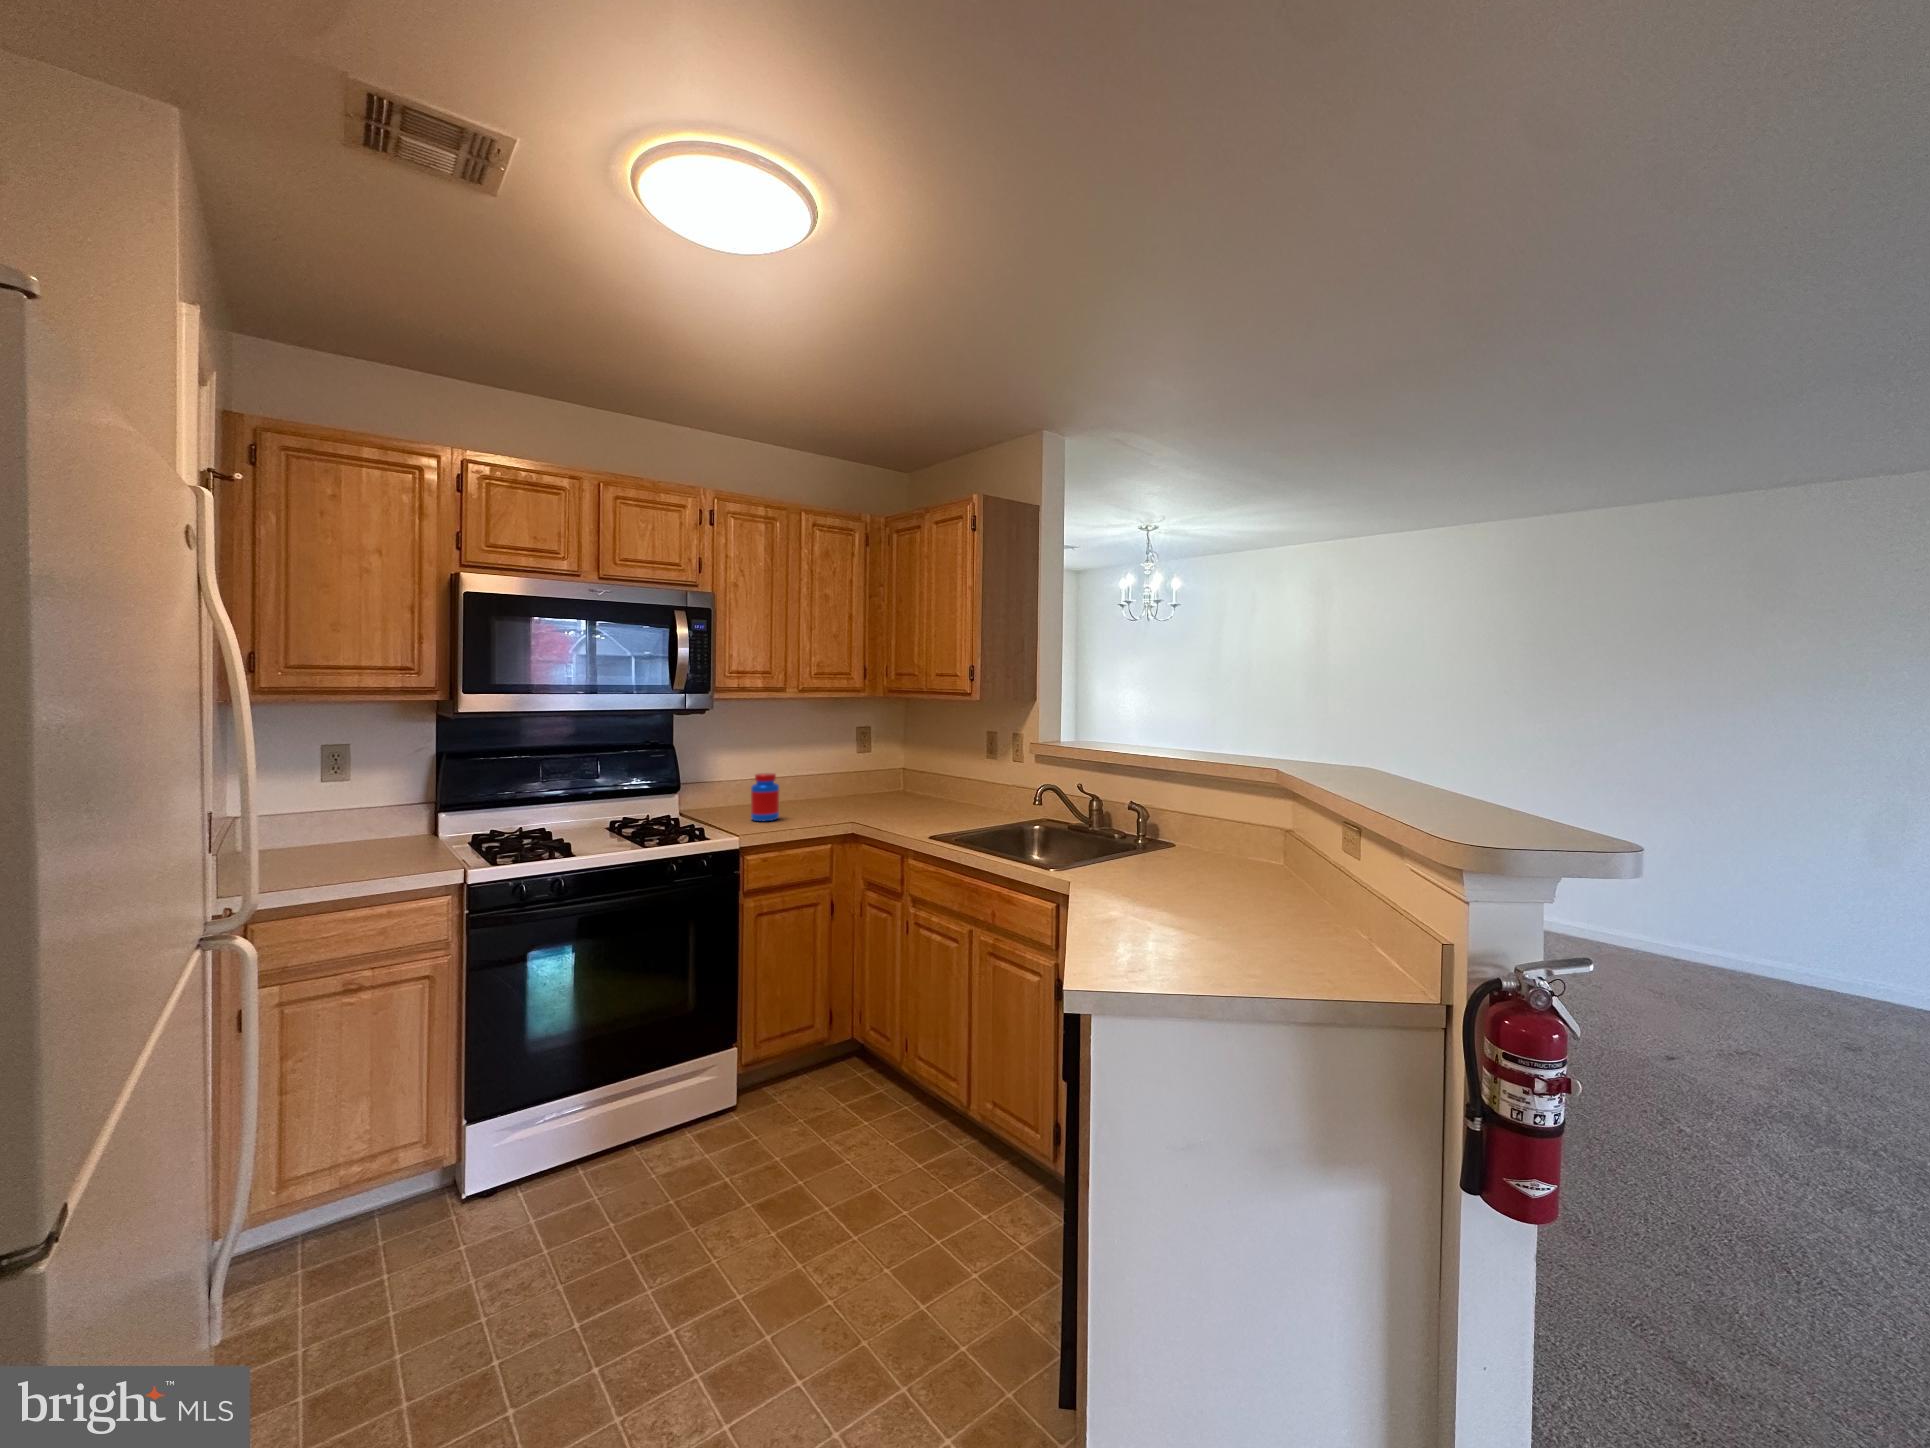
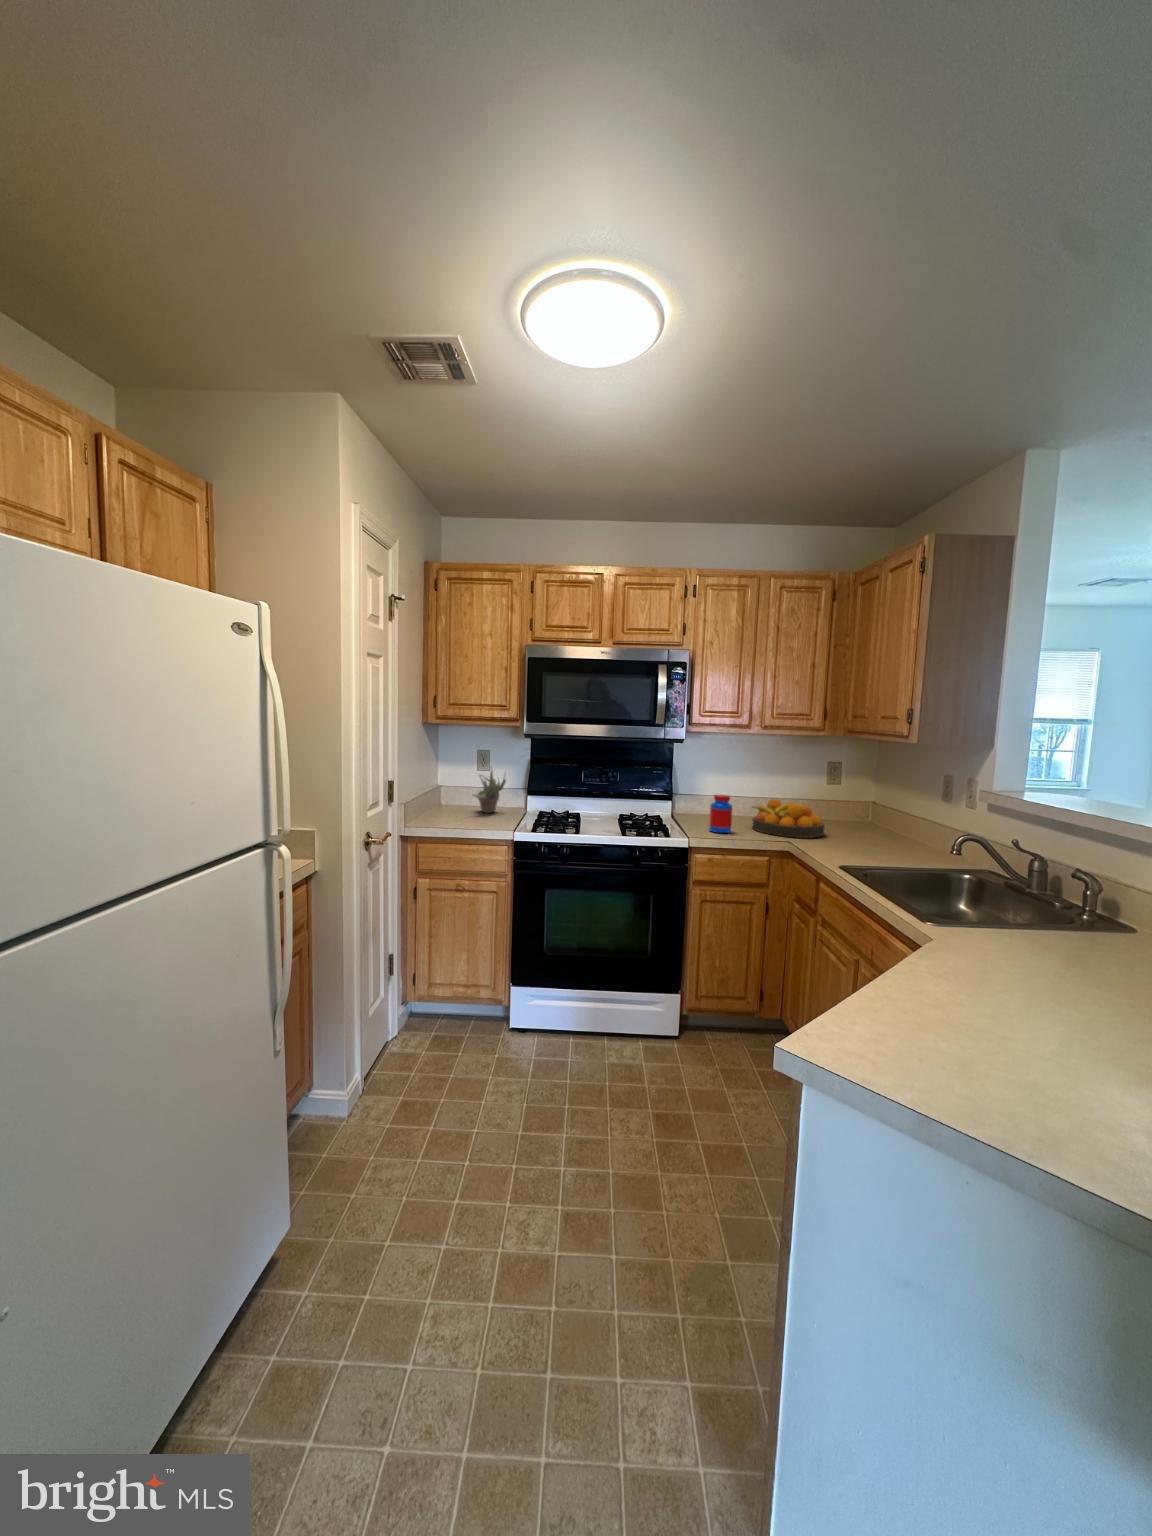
succulent plant: none [341,770,409,852] -> present [473,768,506,813]
fruit bowl: none [792,771,875,813] -> present [753,799,824,838]

